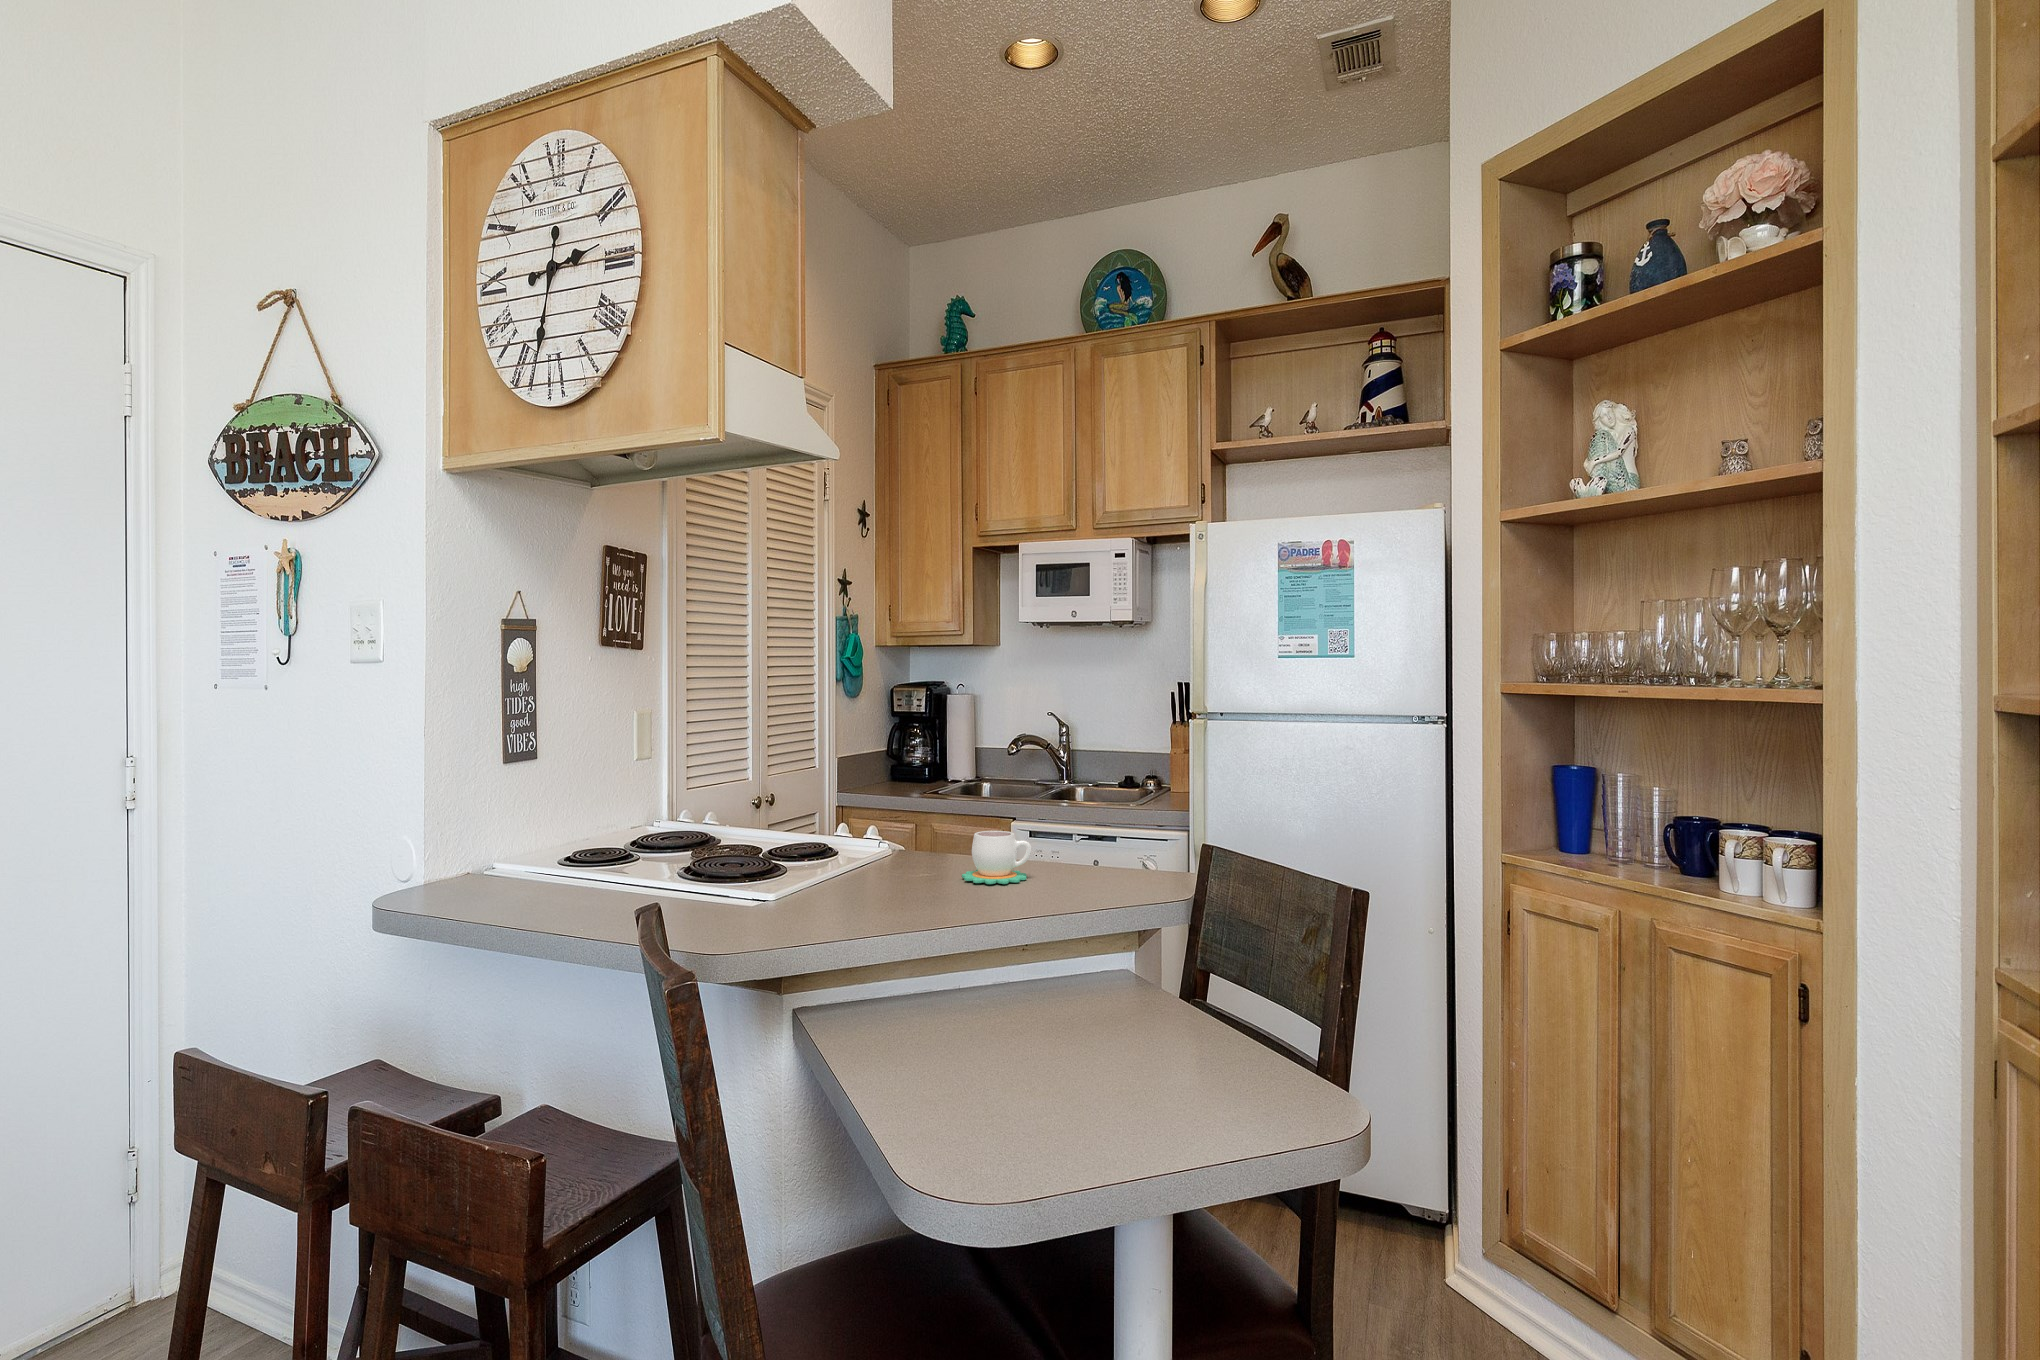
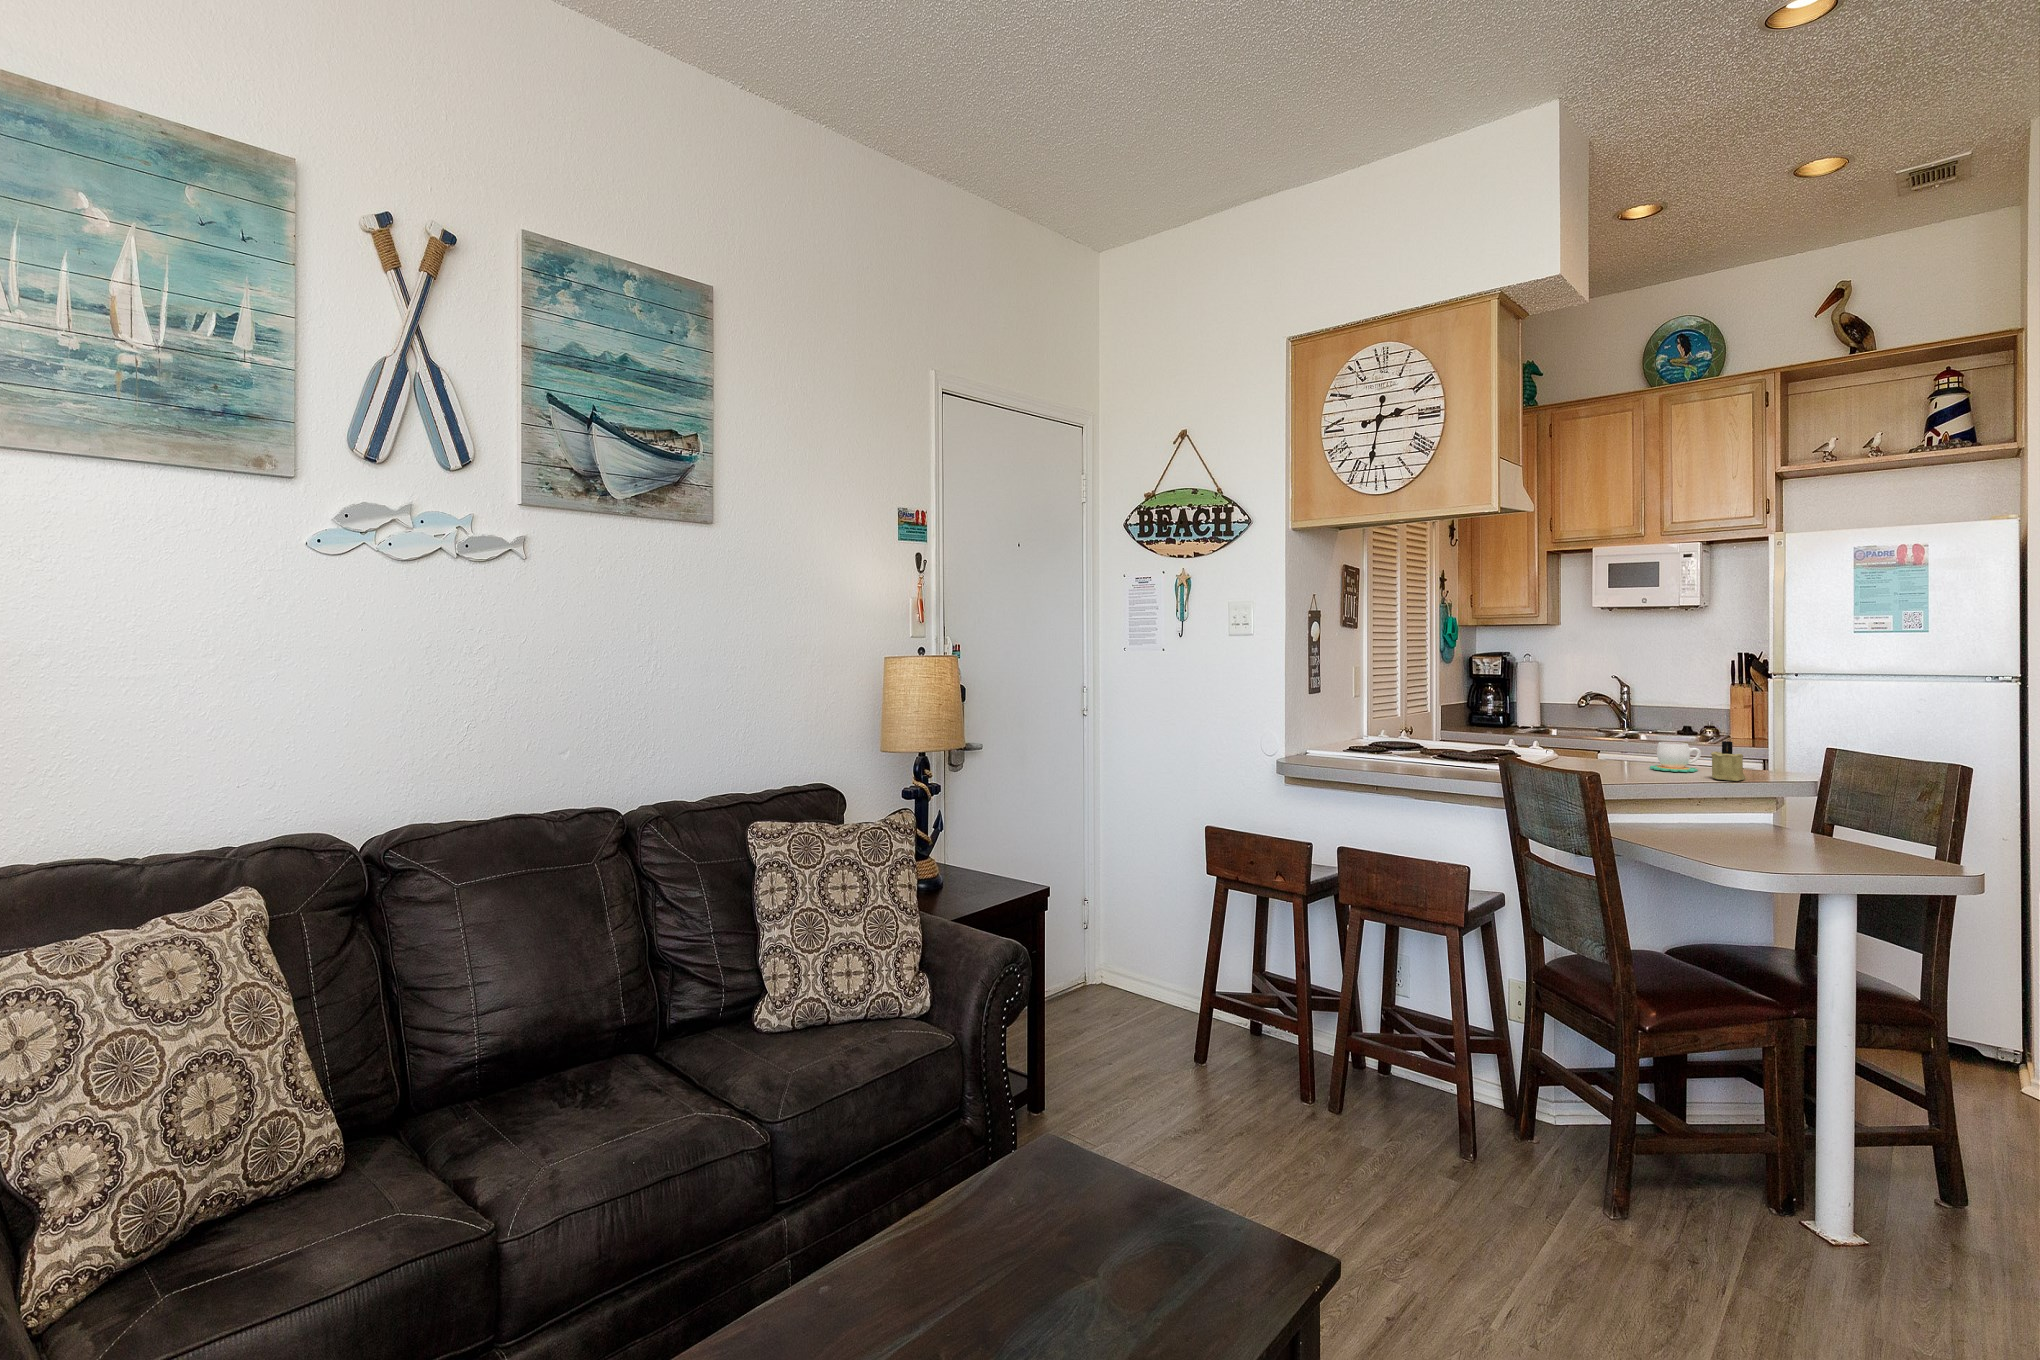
candle: none [1026,834,1076,904] -> present [1711,741,1746,781]

